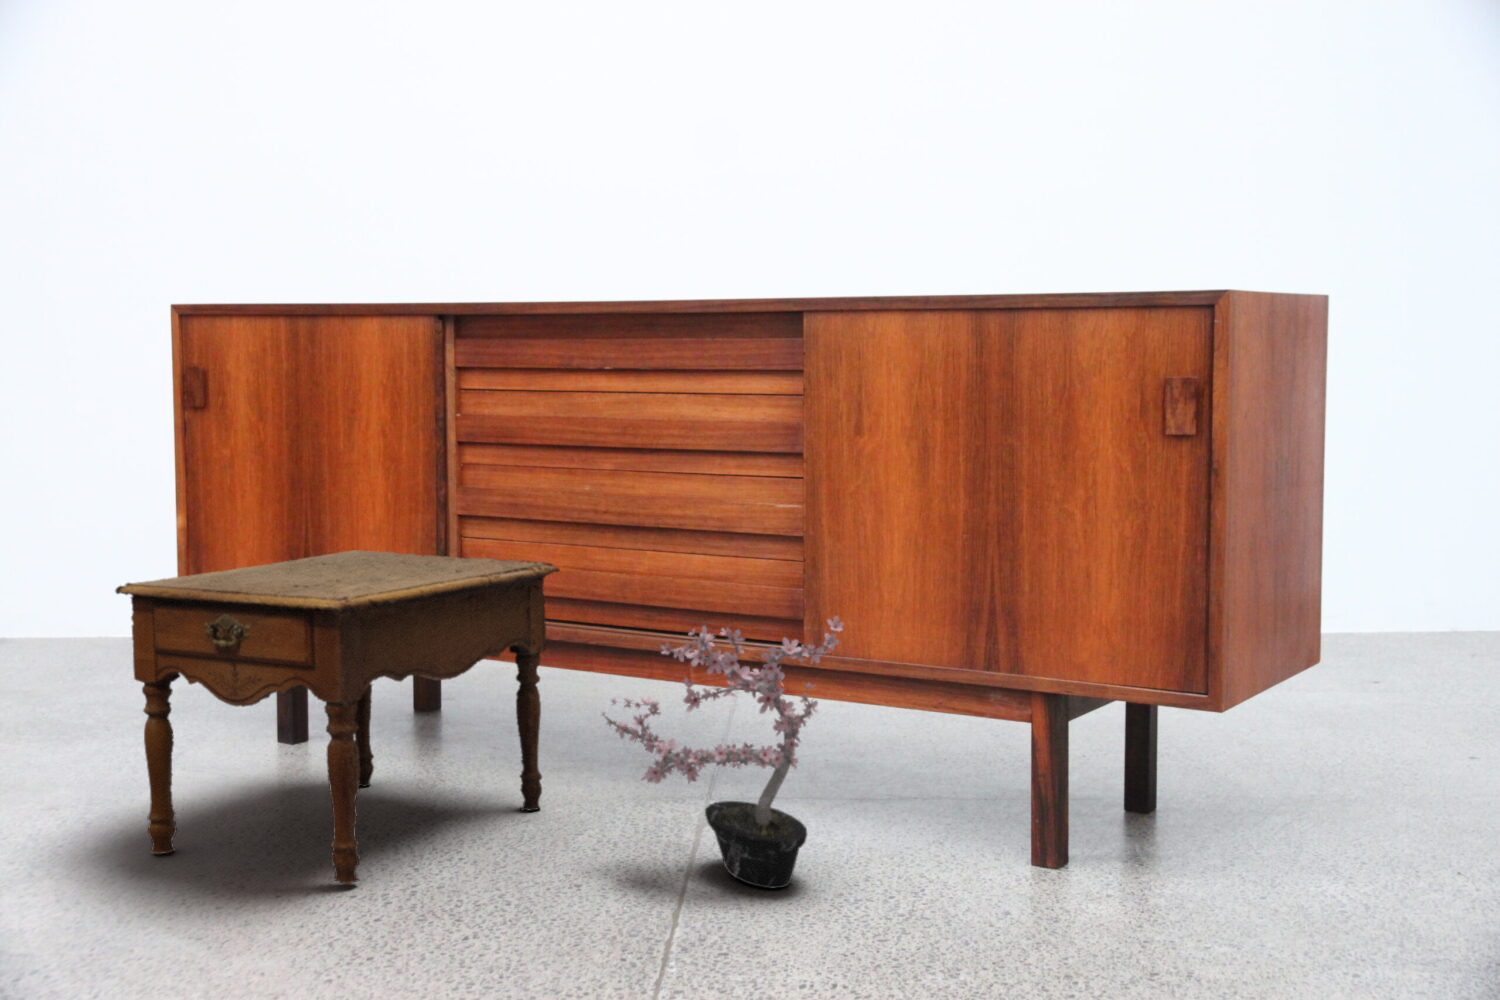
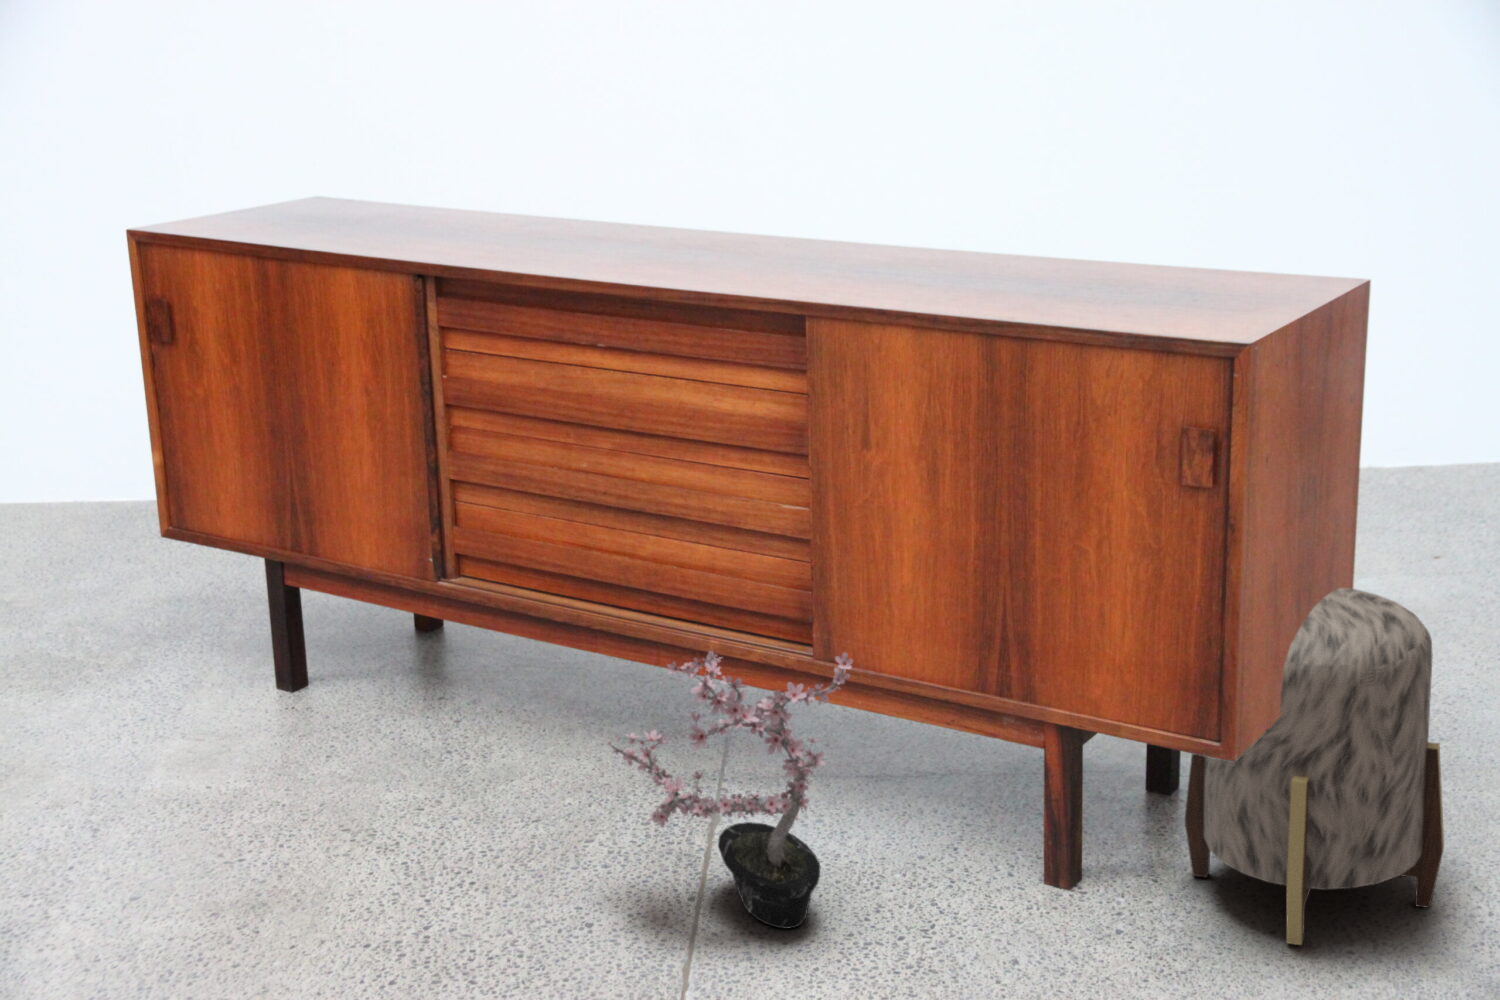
side table: present [115,550,560,884] -> none [97,510,563,928]
ottoman: none [1147,577,1399,900] -> present [1185,588,1444,945]

